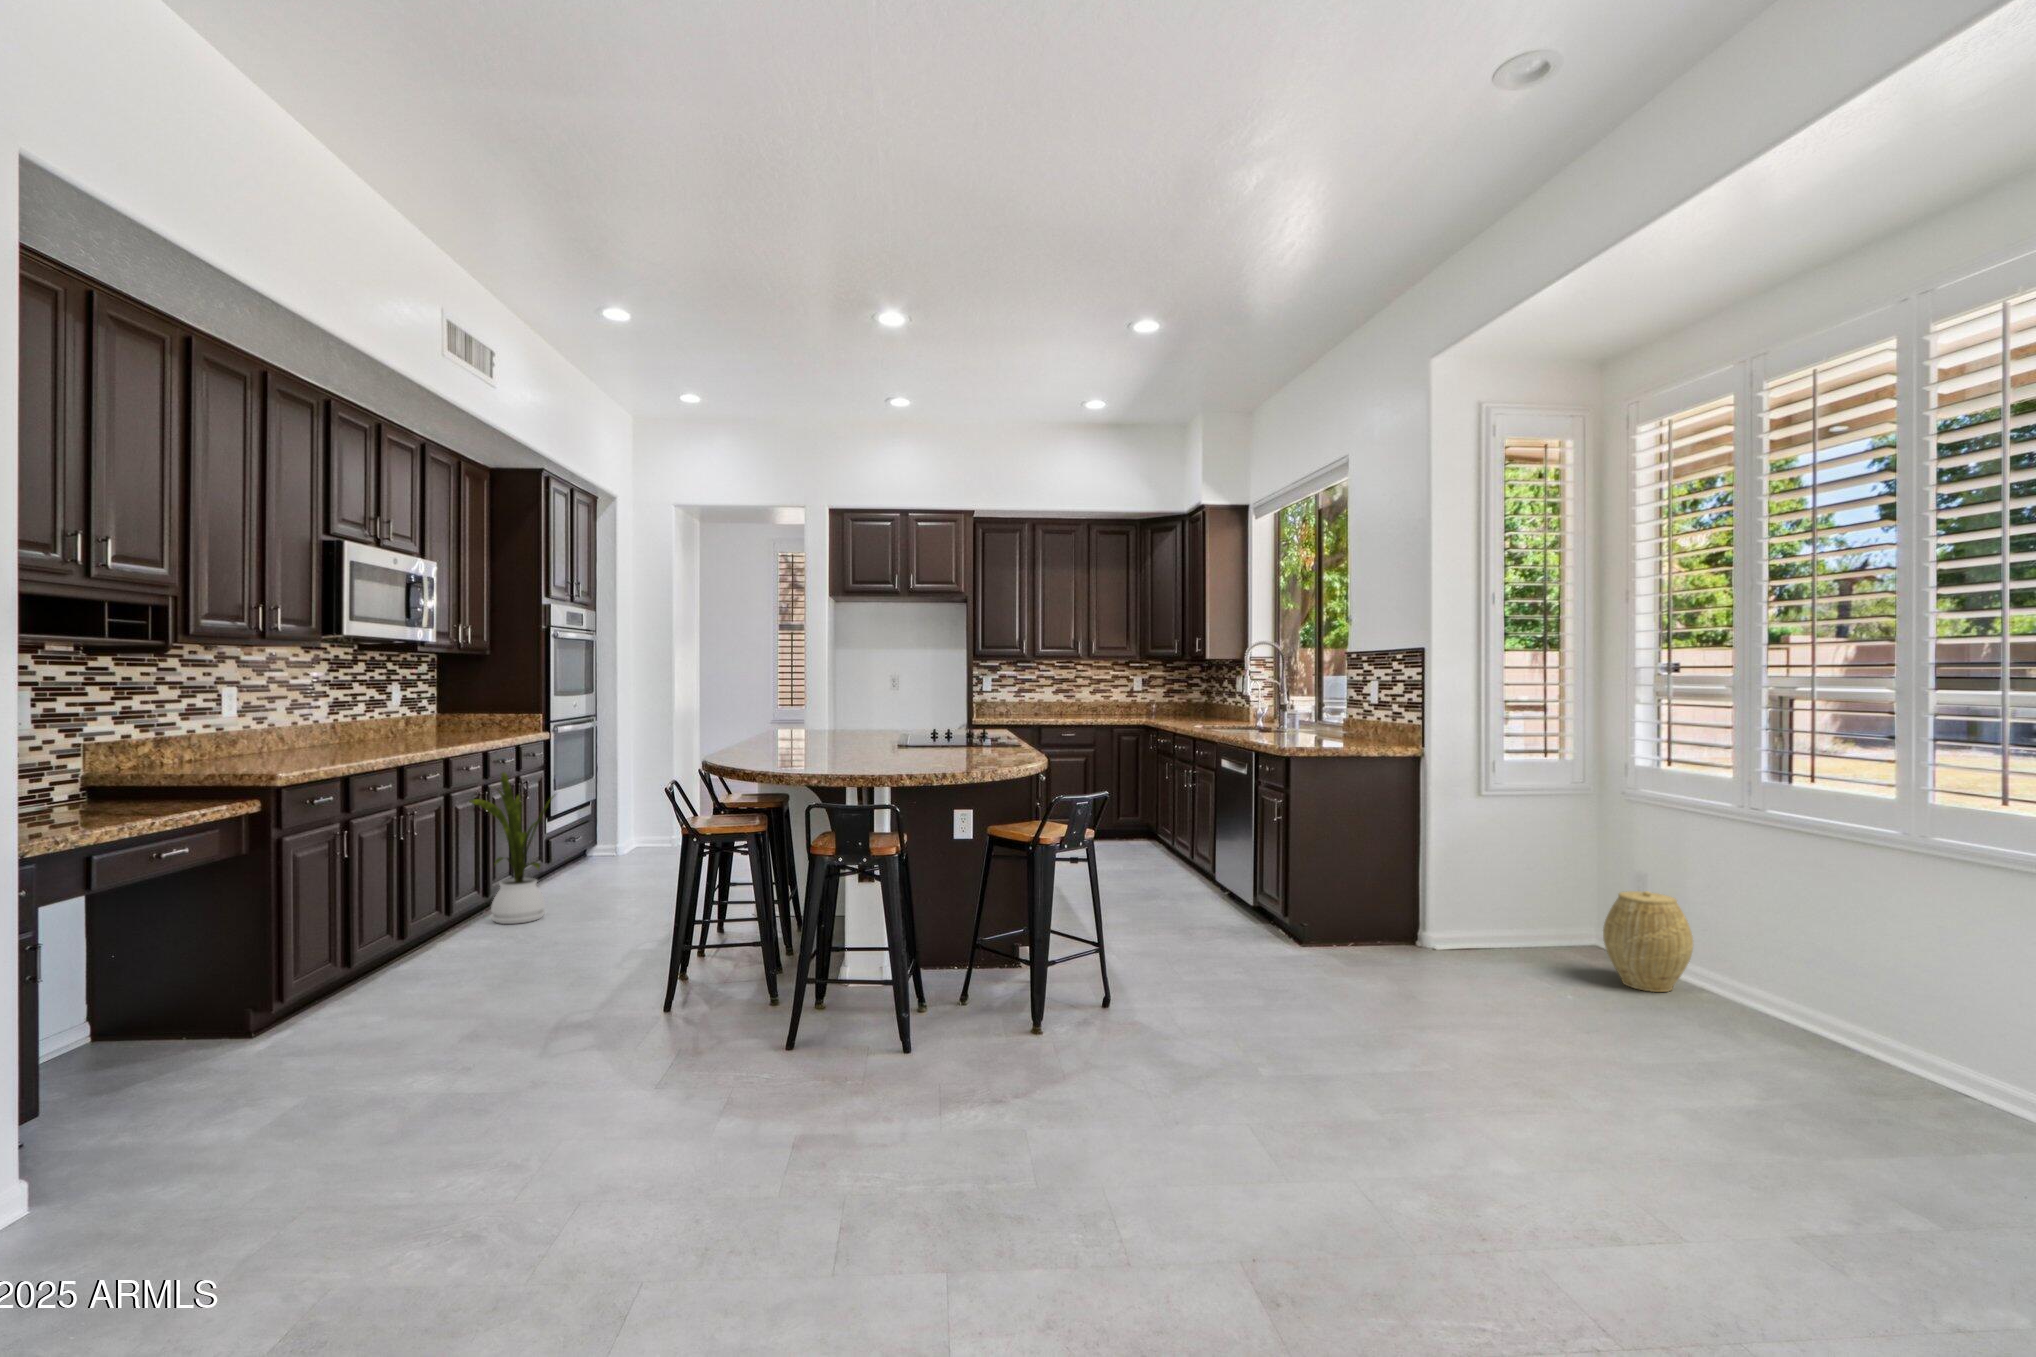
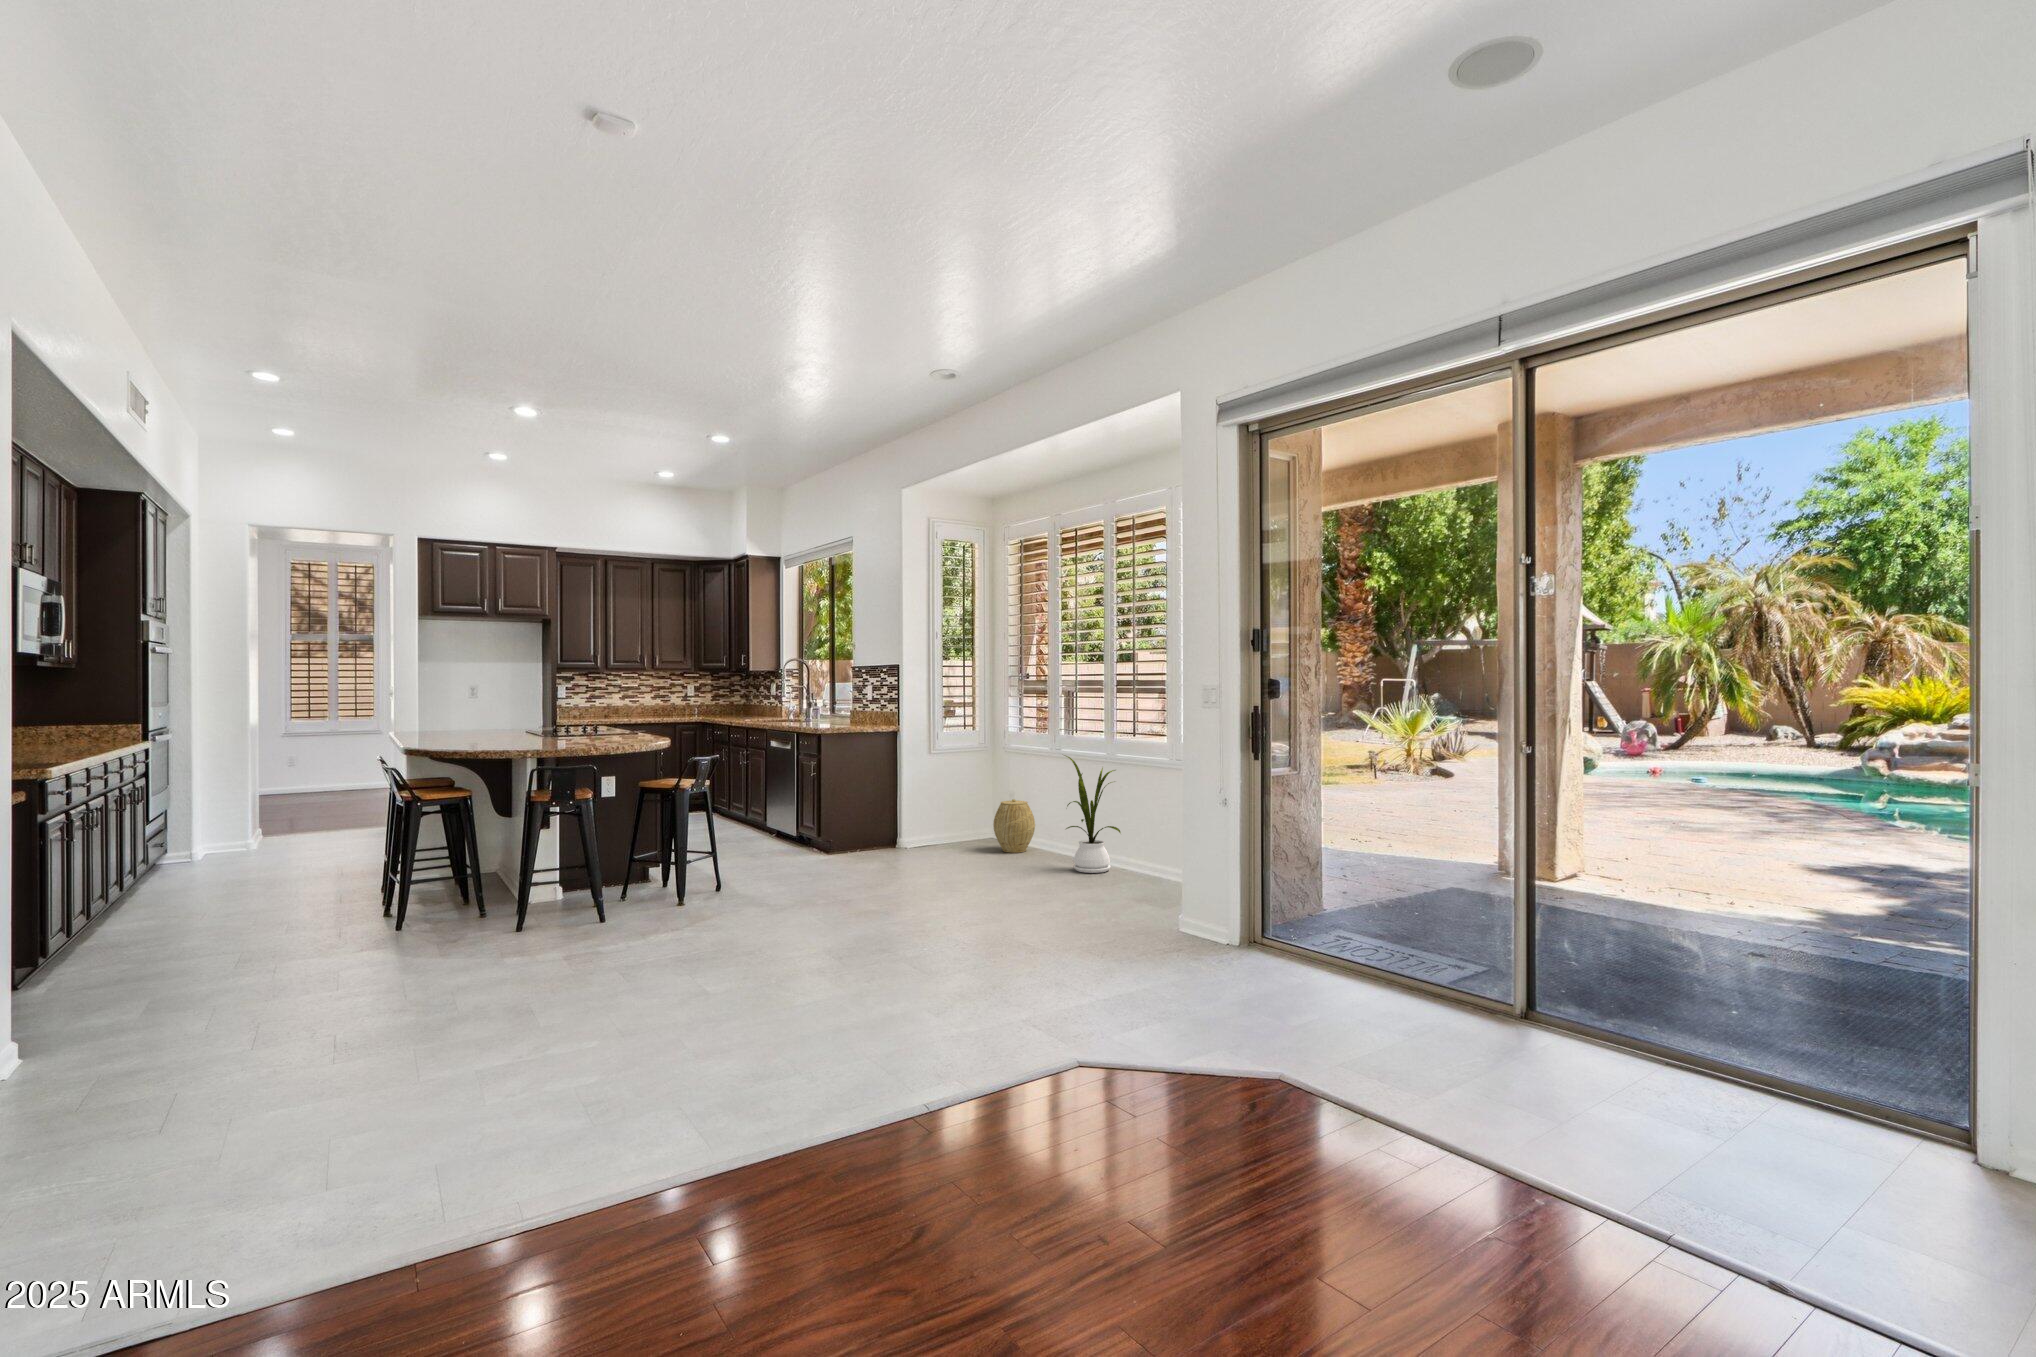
house plant: present [470,772,554,924] -> present [1064,755,1121,873]

